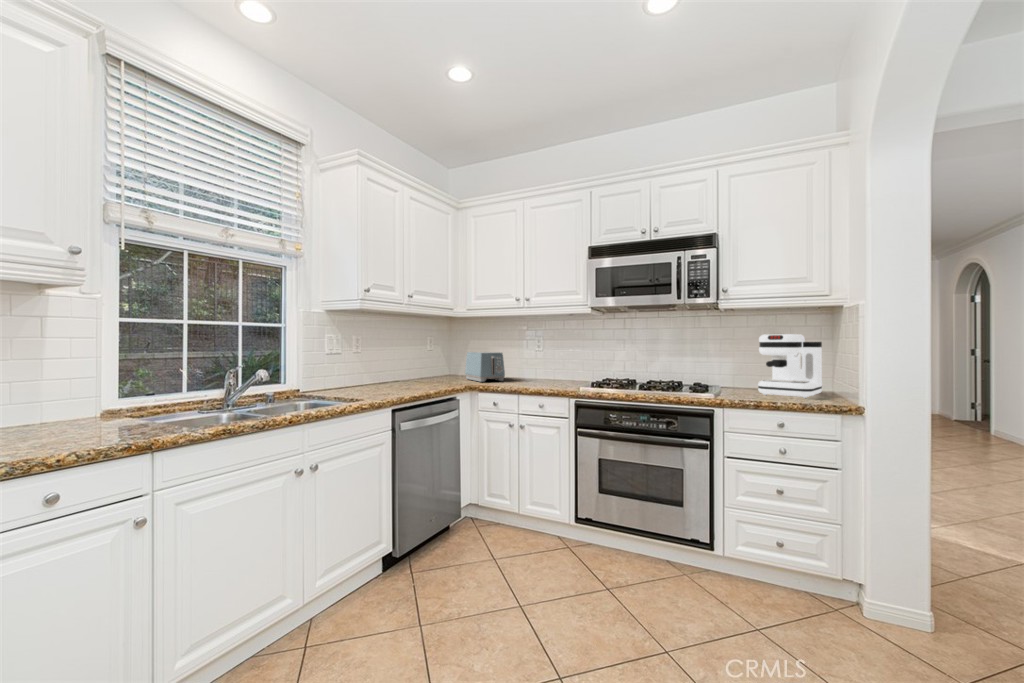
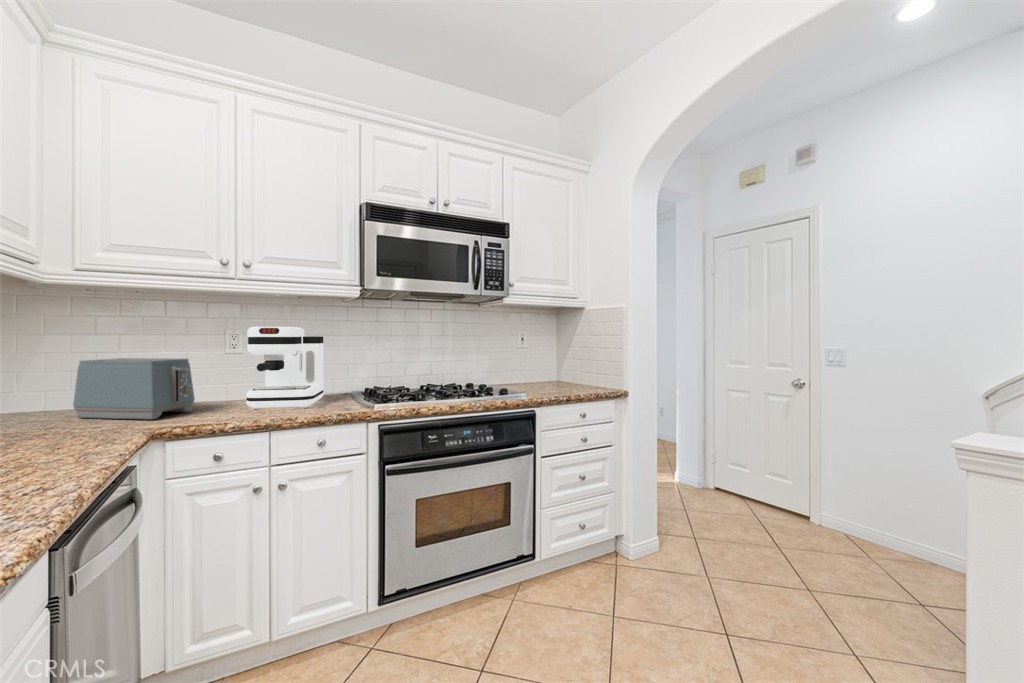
coffee maker: present [758,334,822,398] -> present [246,327,324,409]

